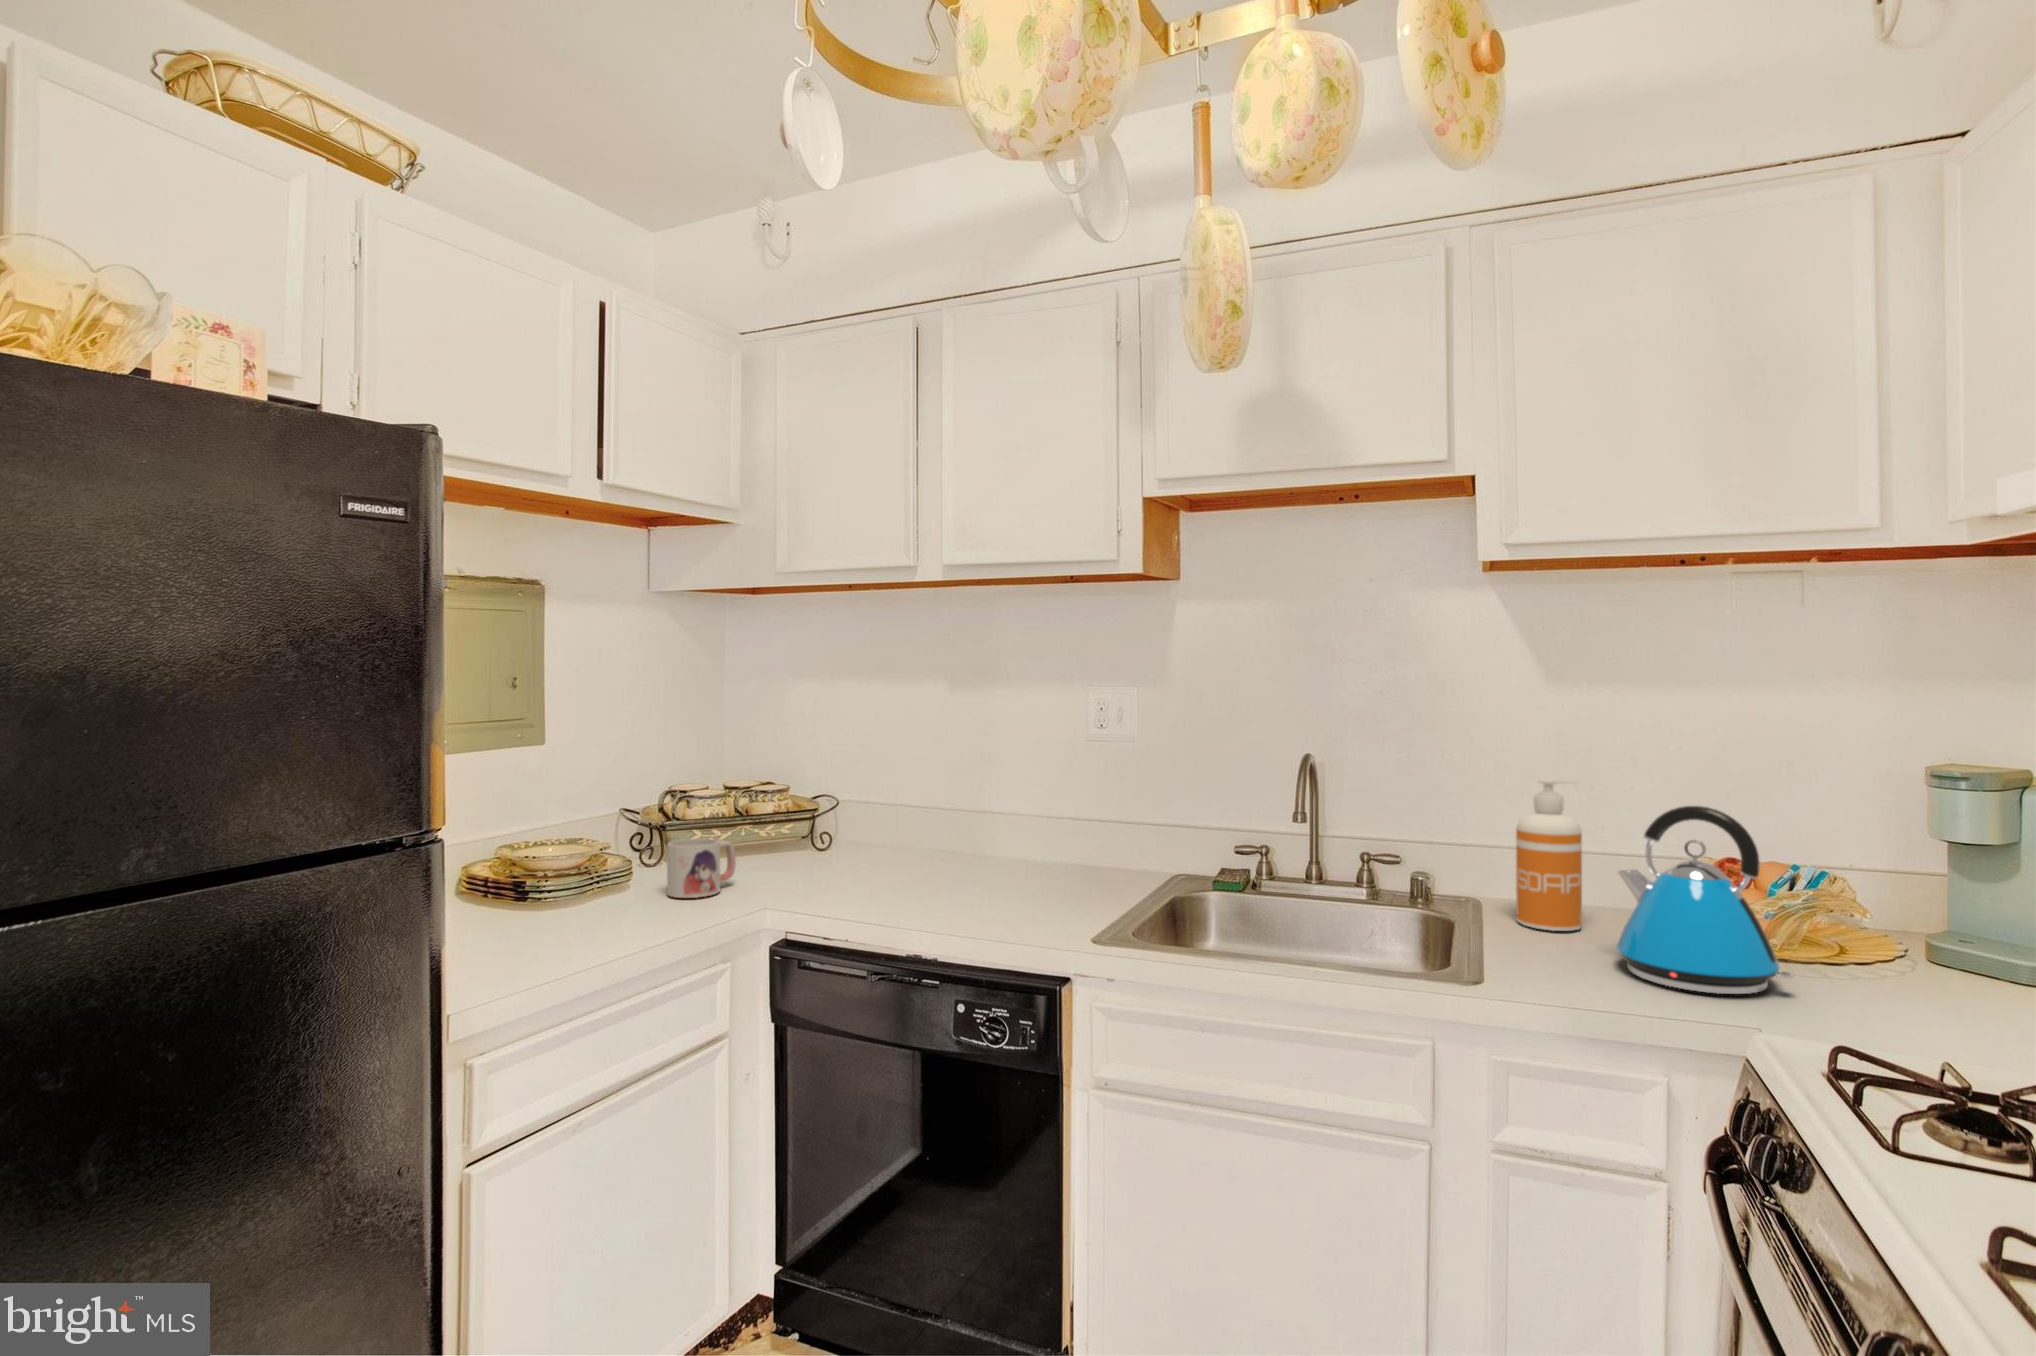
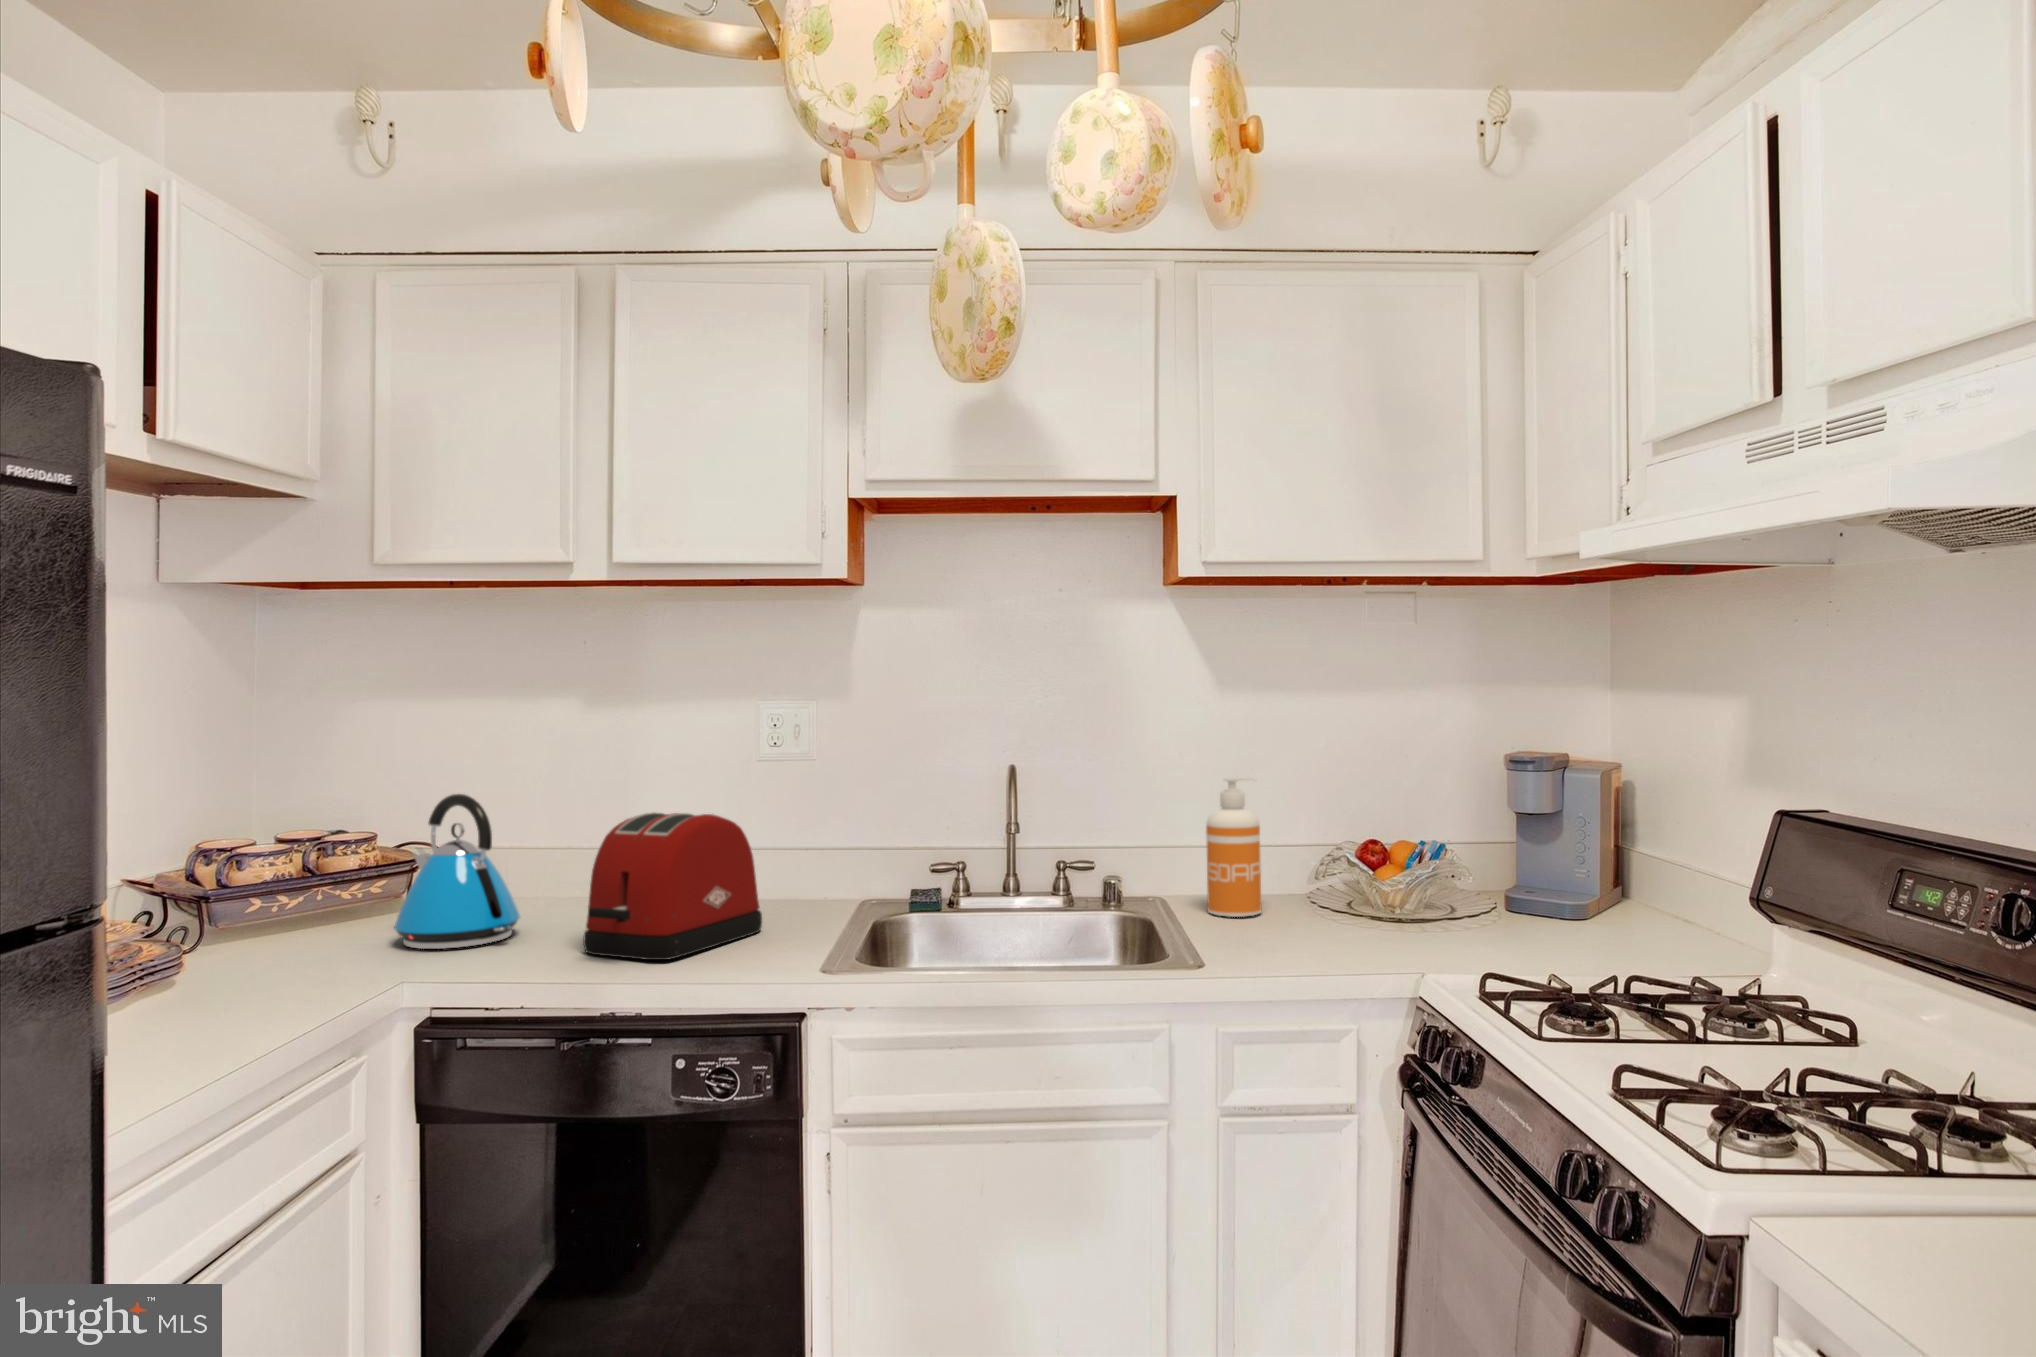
toaster: none [906,782,1064,914] -> present [583,812,762,960]
kettle: present [1617,806,1794,994] -> present [394,794,520,949]
mug: present [667,838,736,898] -> none [245,904,337,981]

